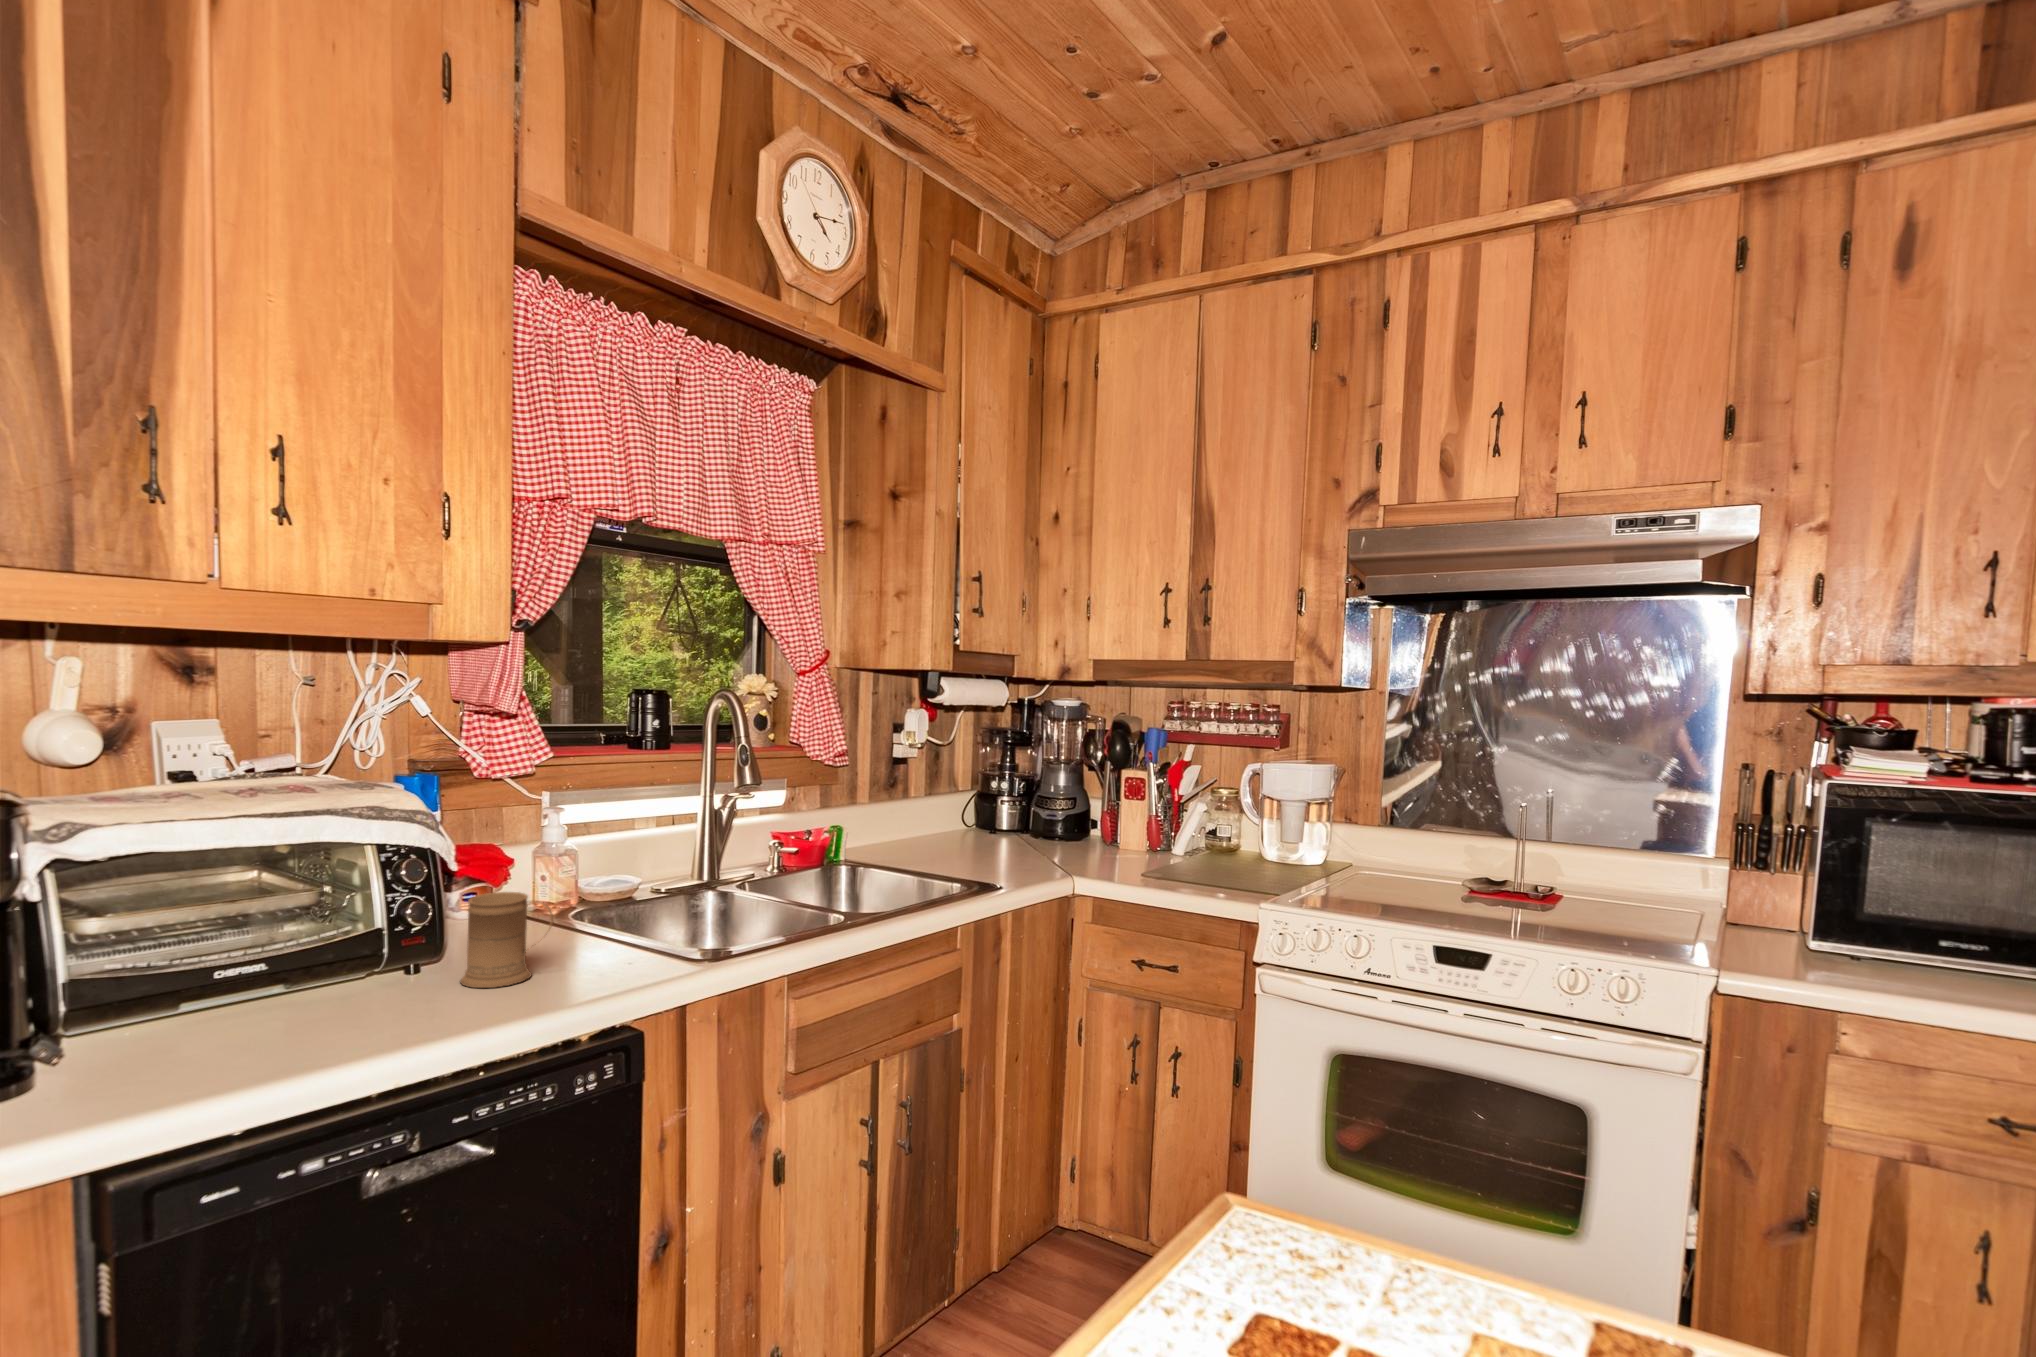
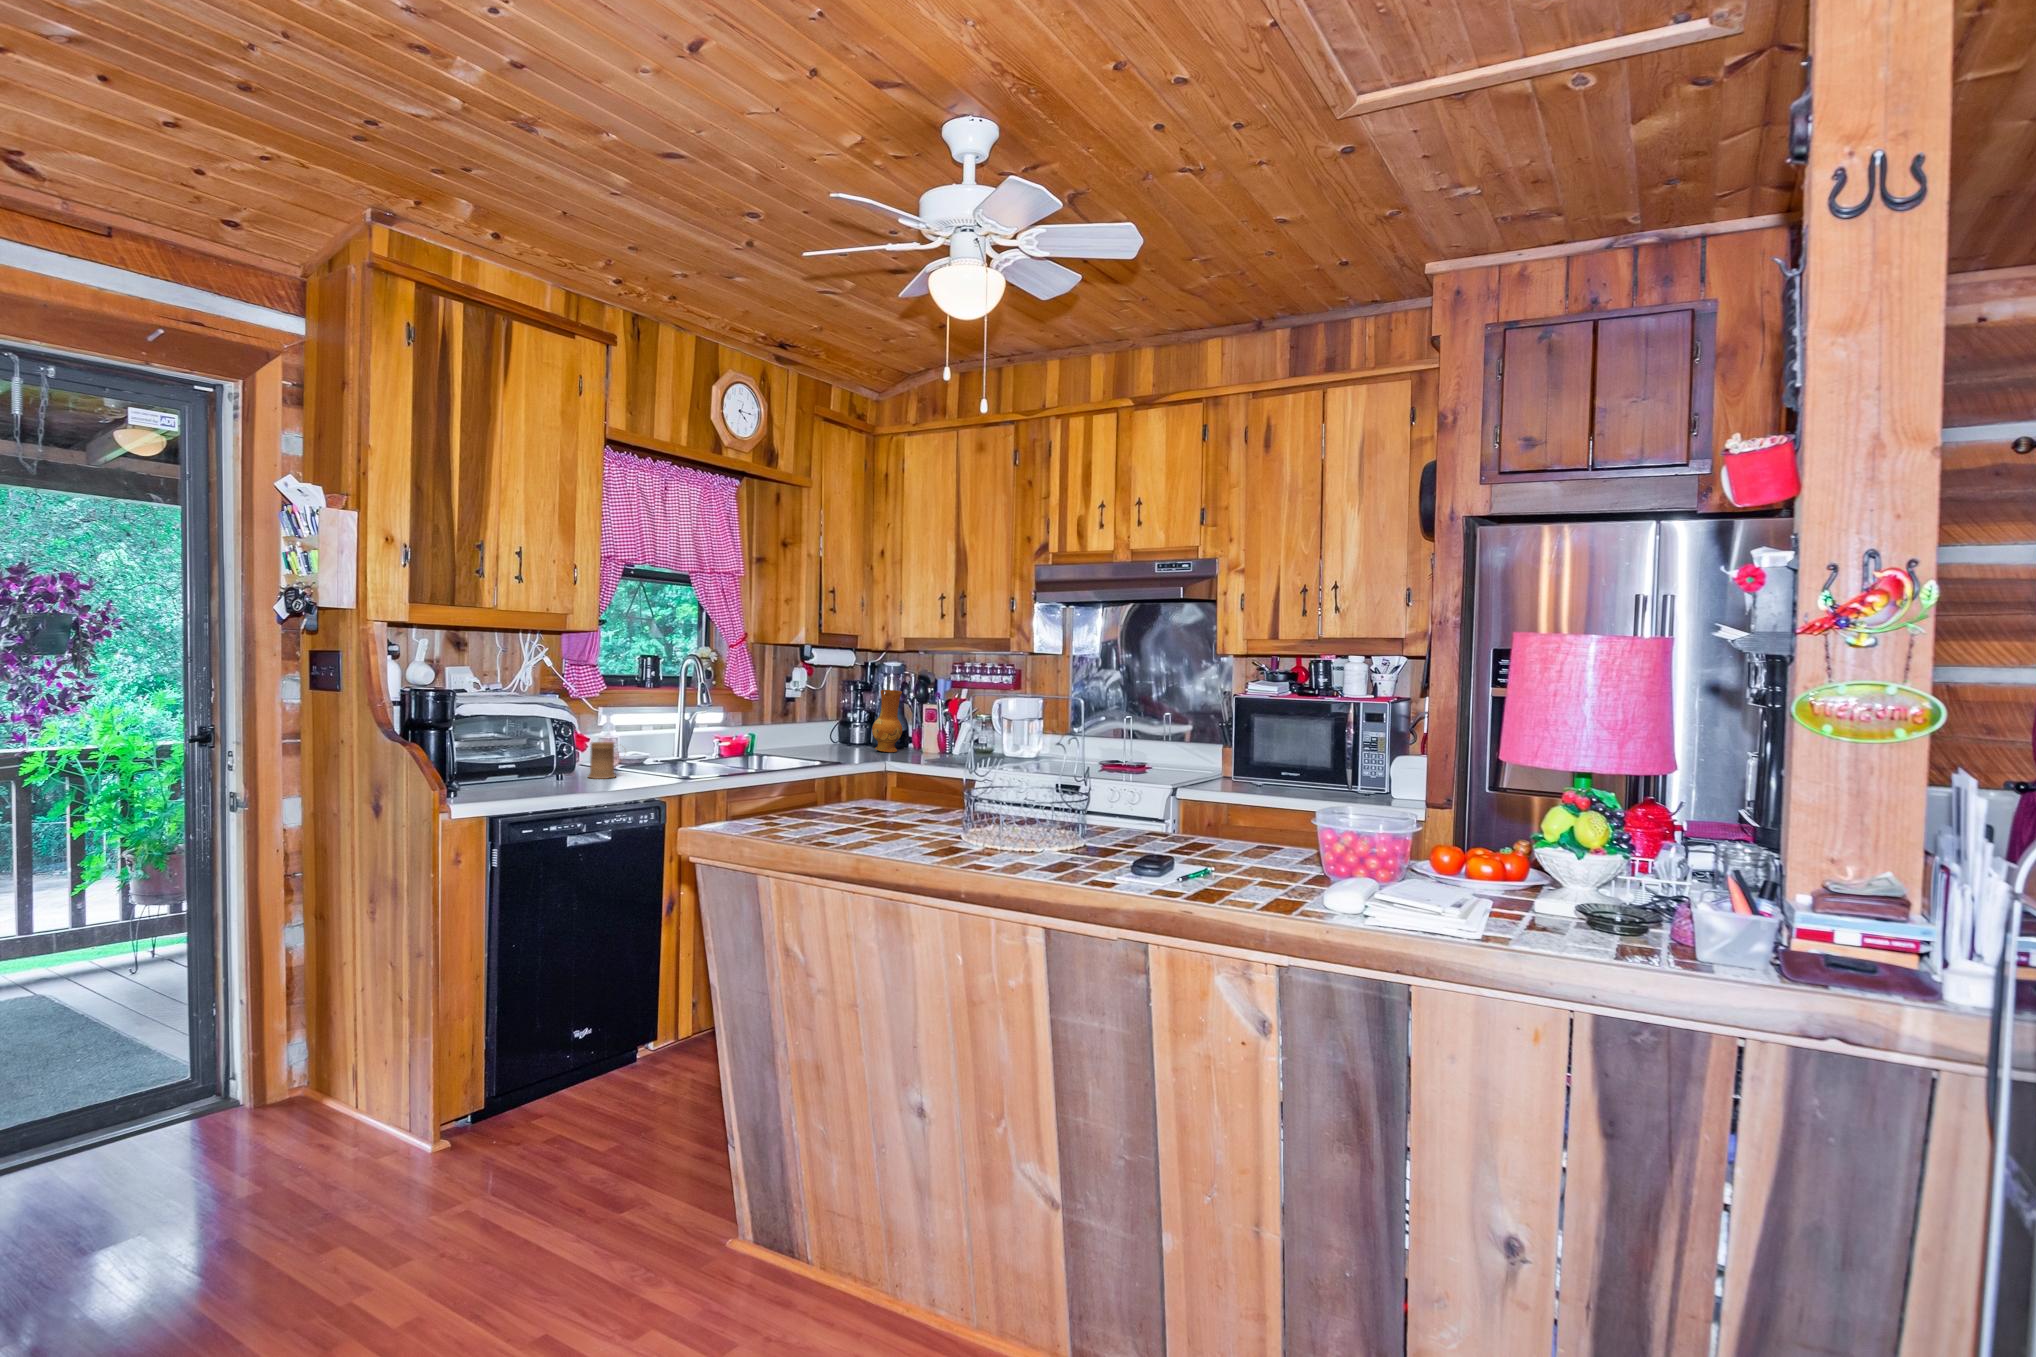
ceramic jug: none [1039,745,1092,854] -> present [872,690,902,752]

